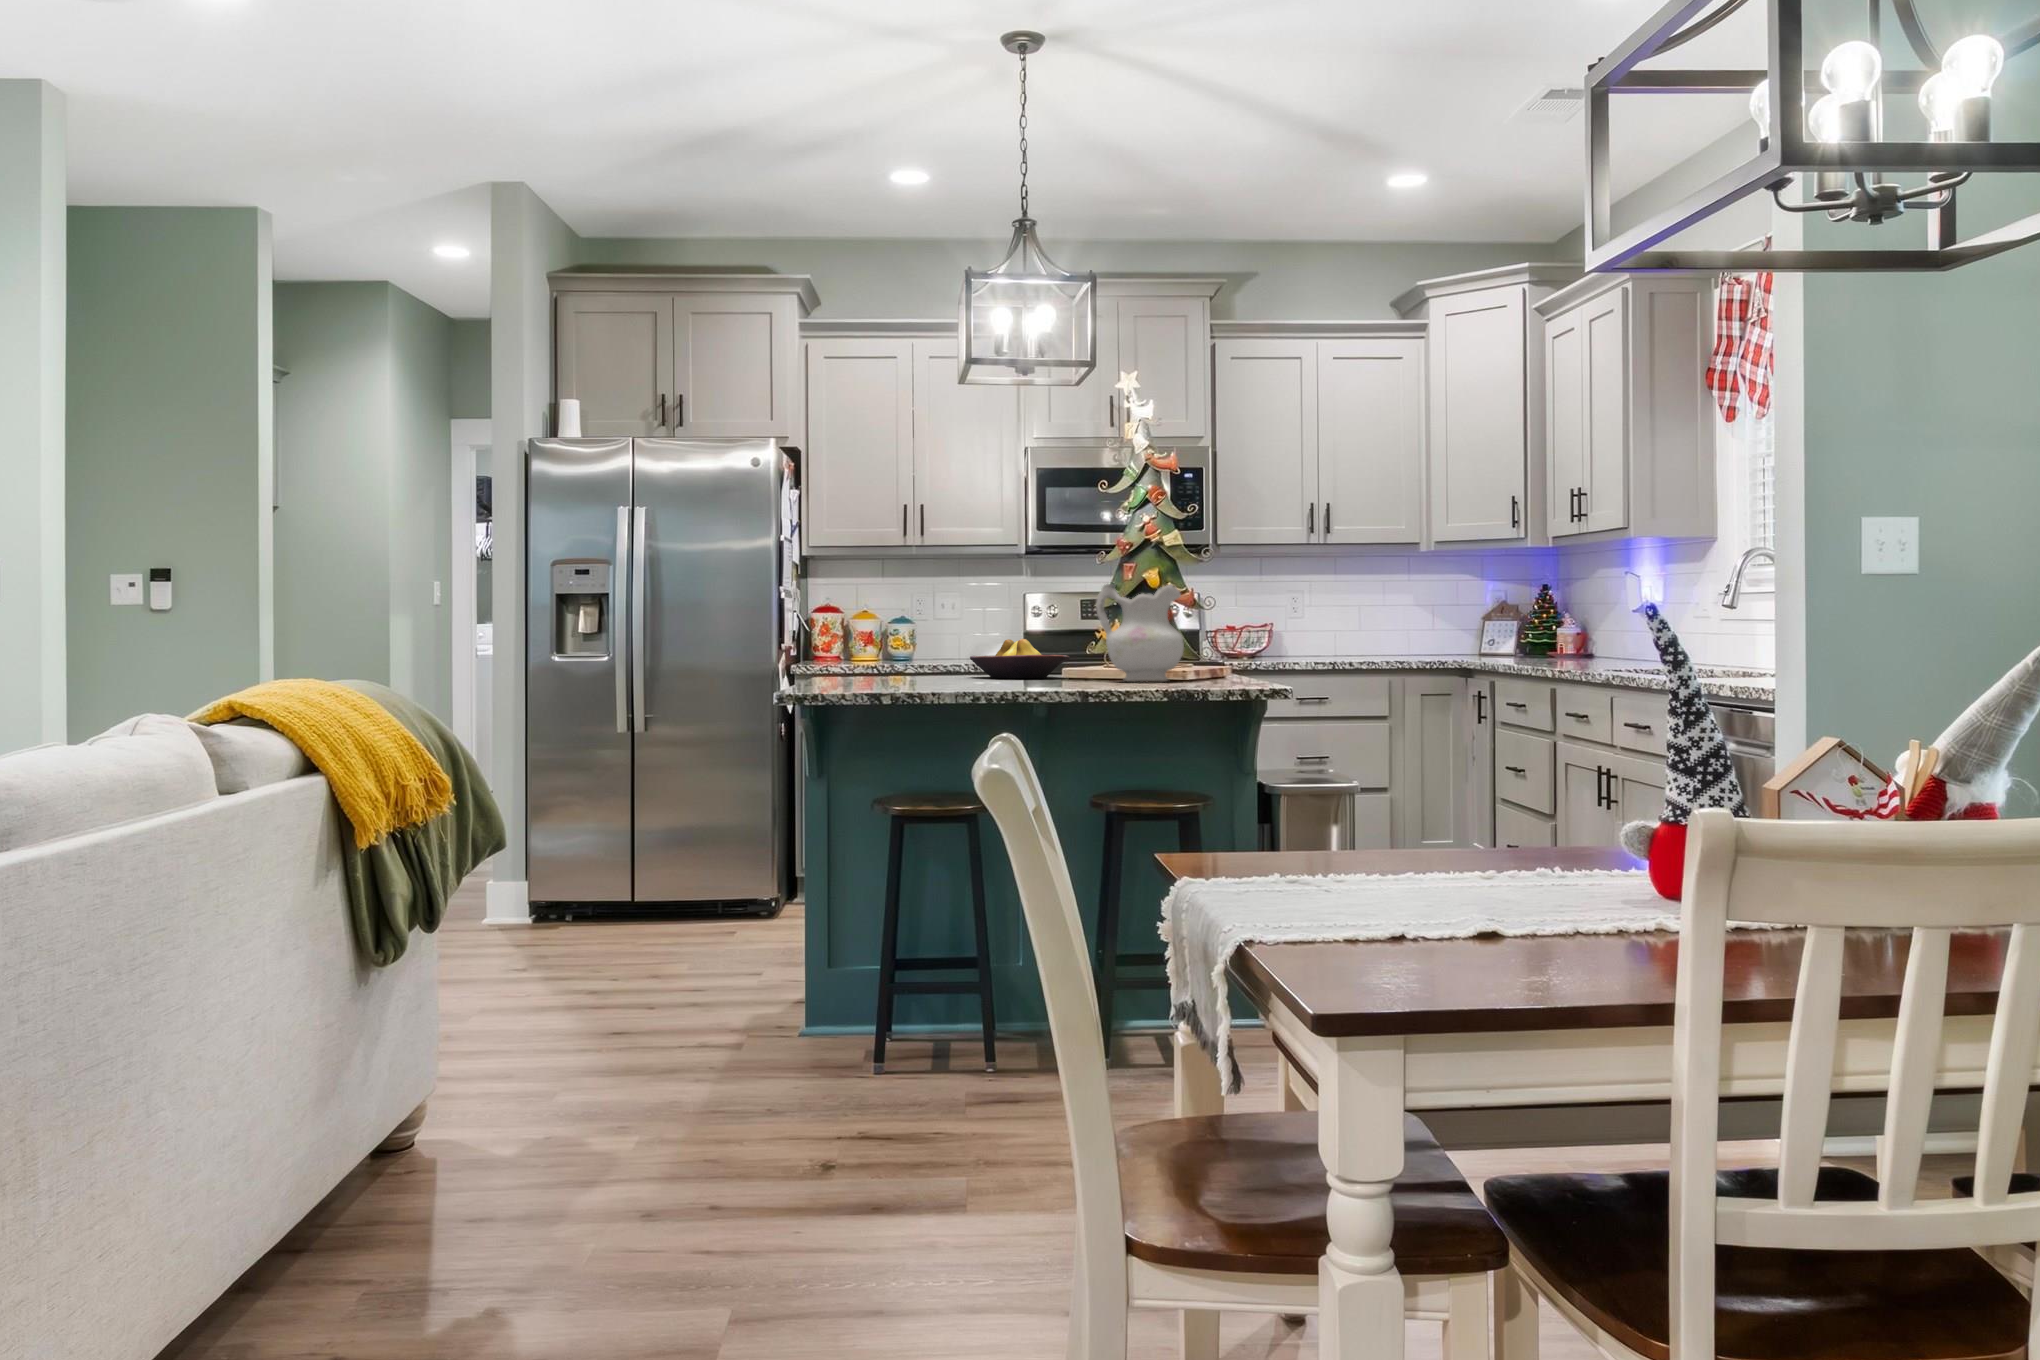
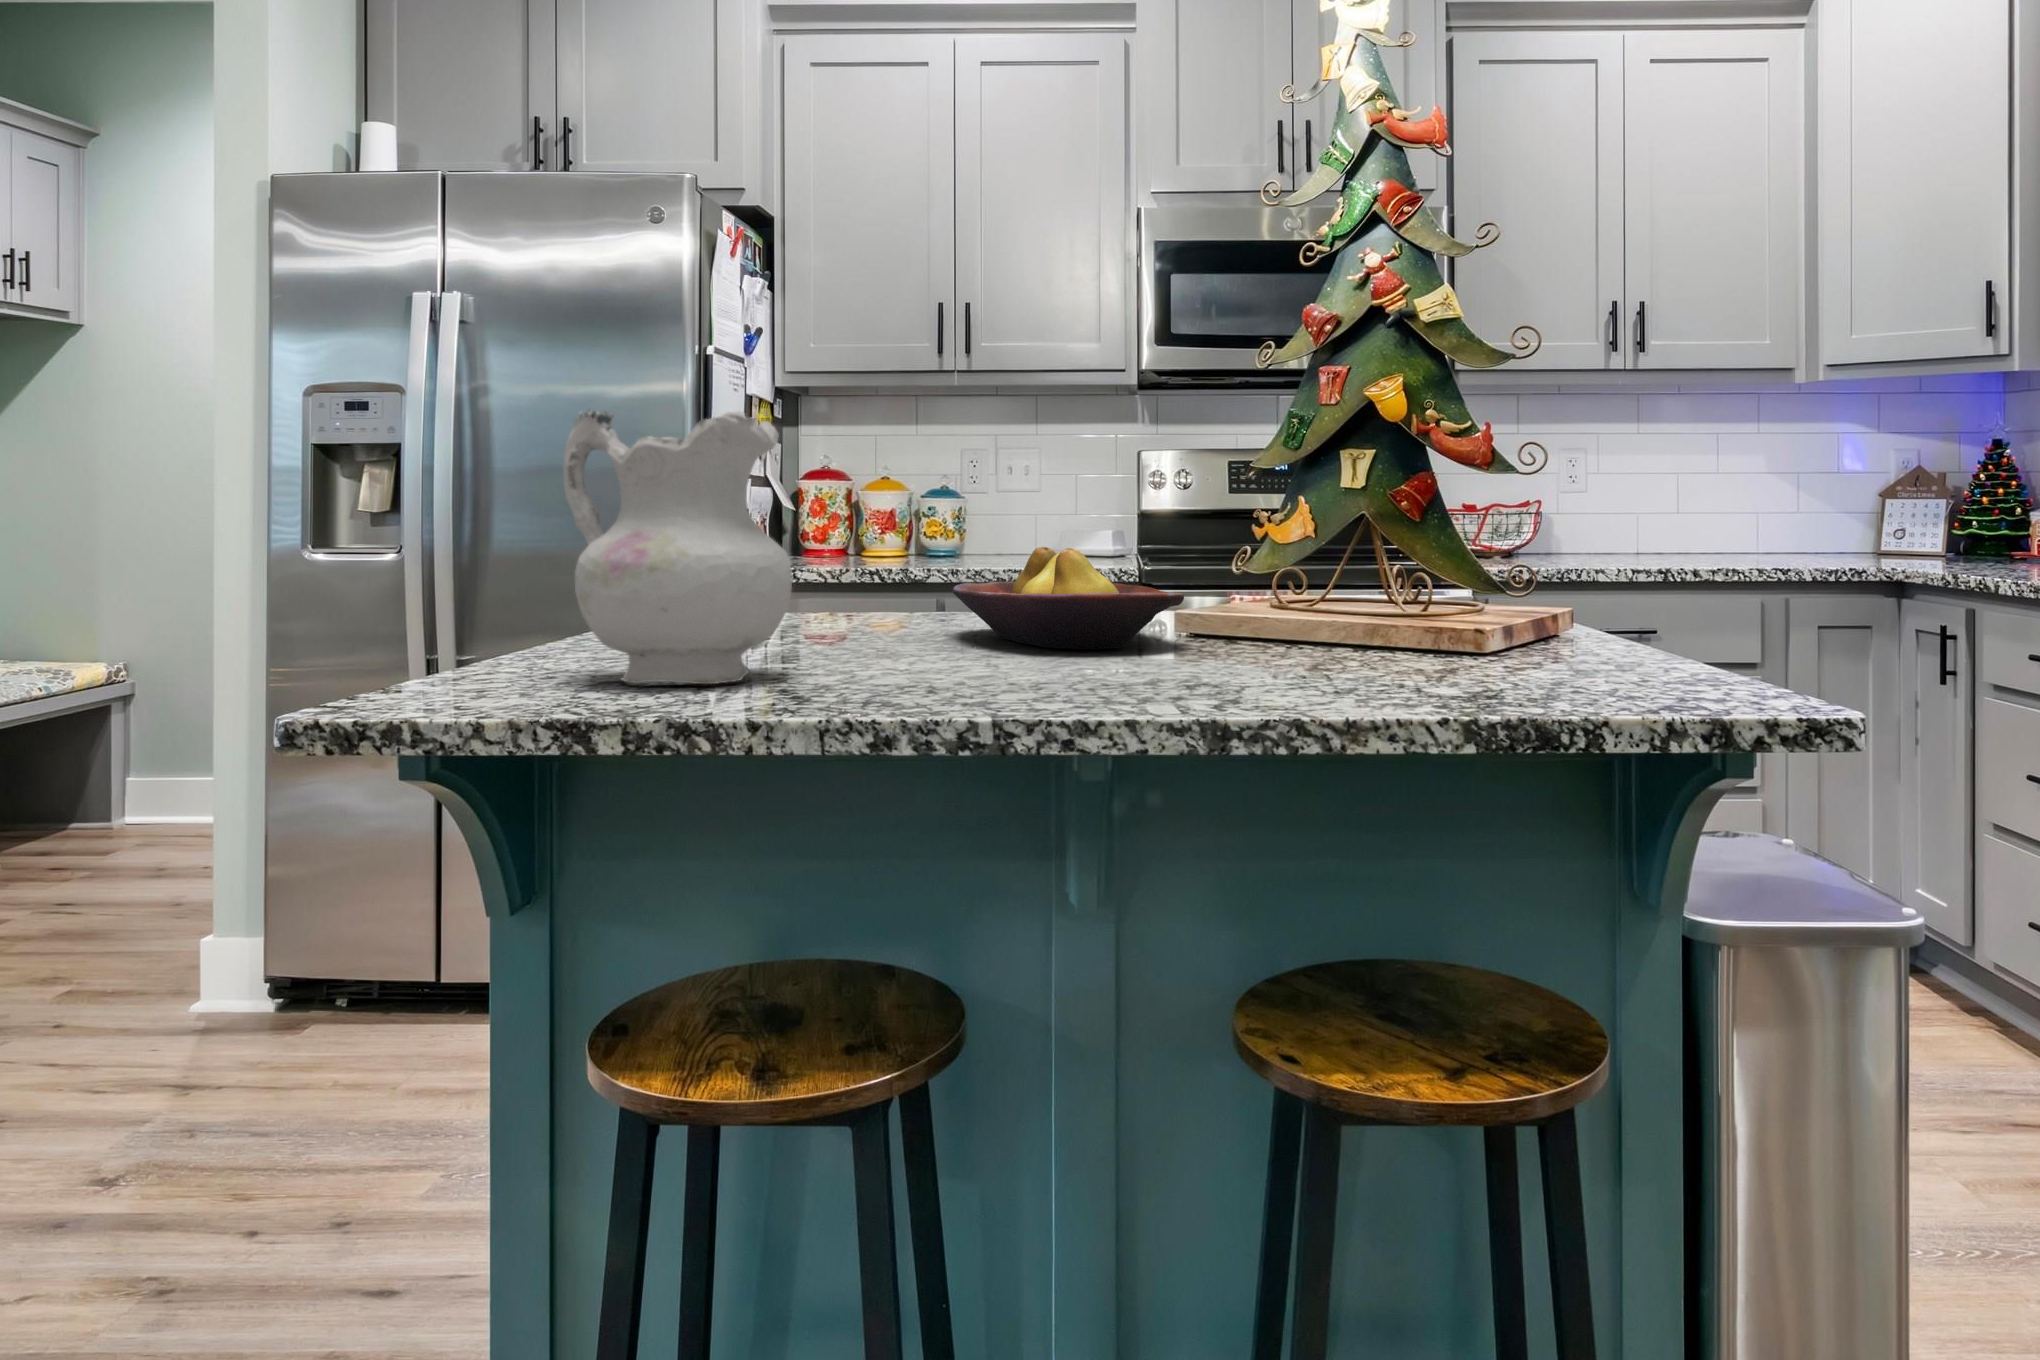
ceramic pitcher: present [1096,584,1184,681] -> present [564,410,792,684]

